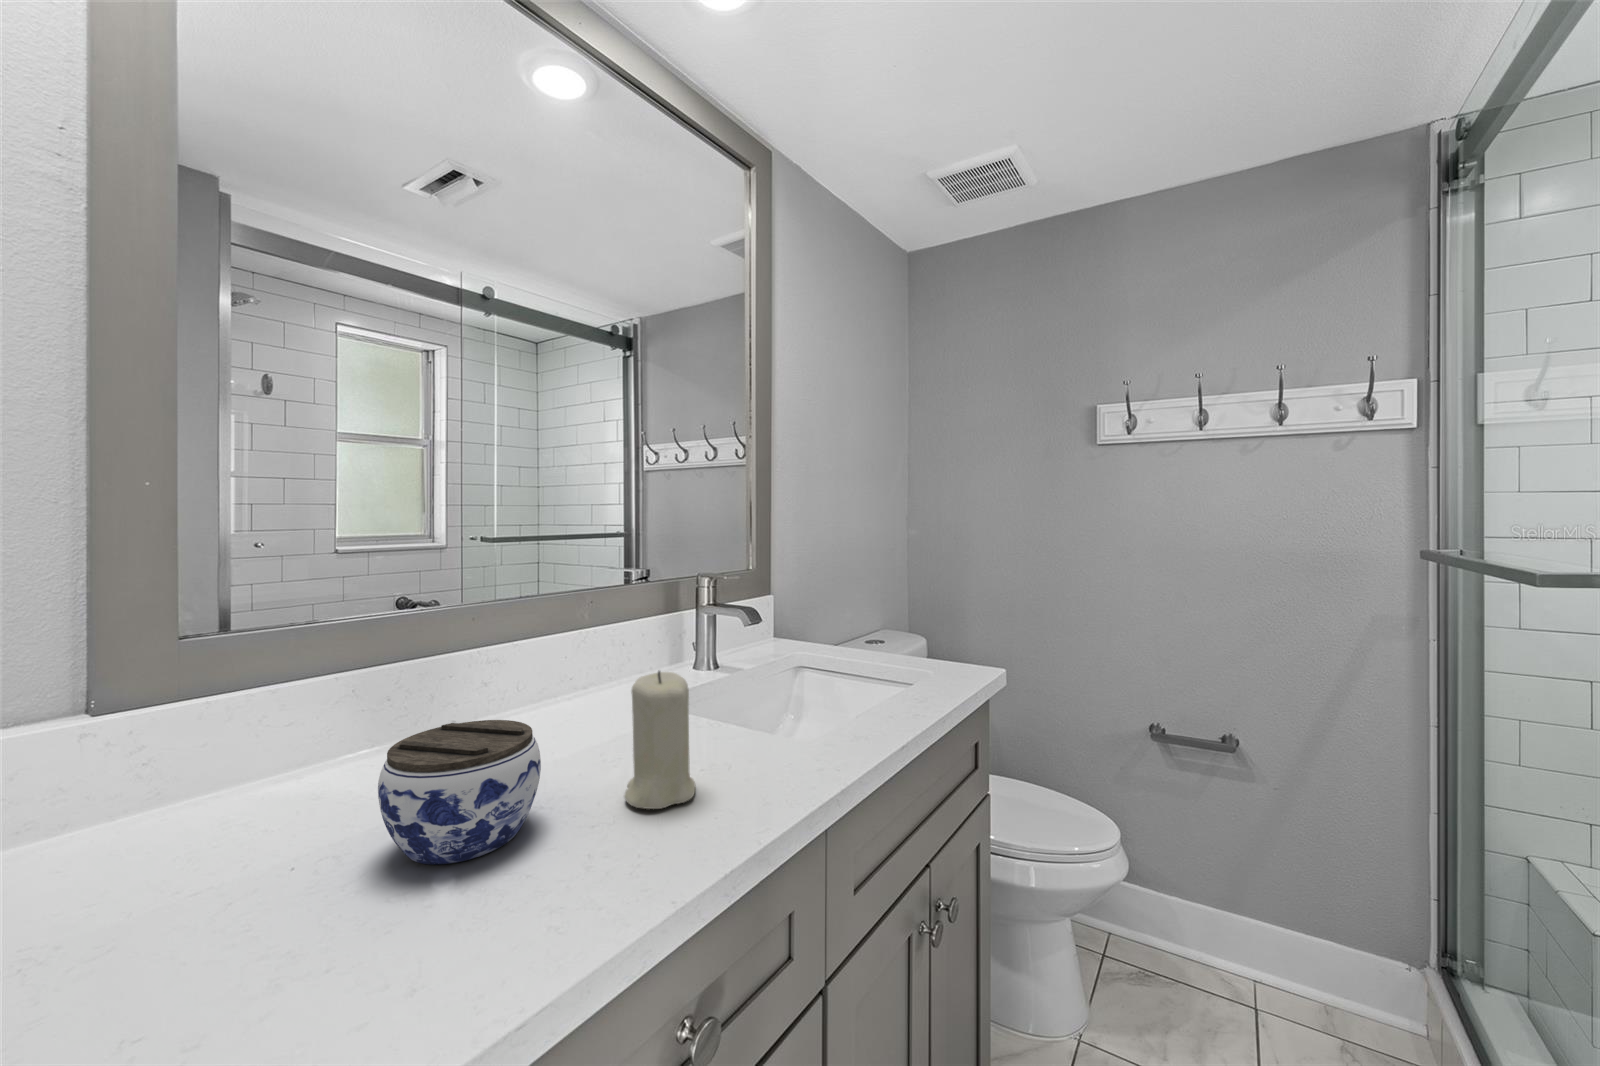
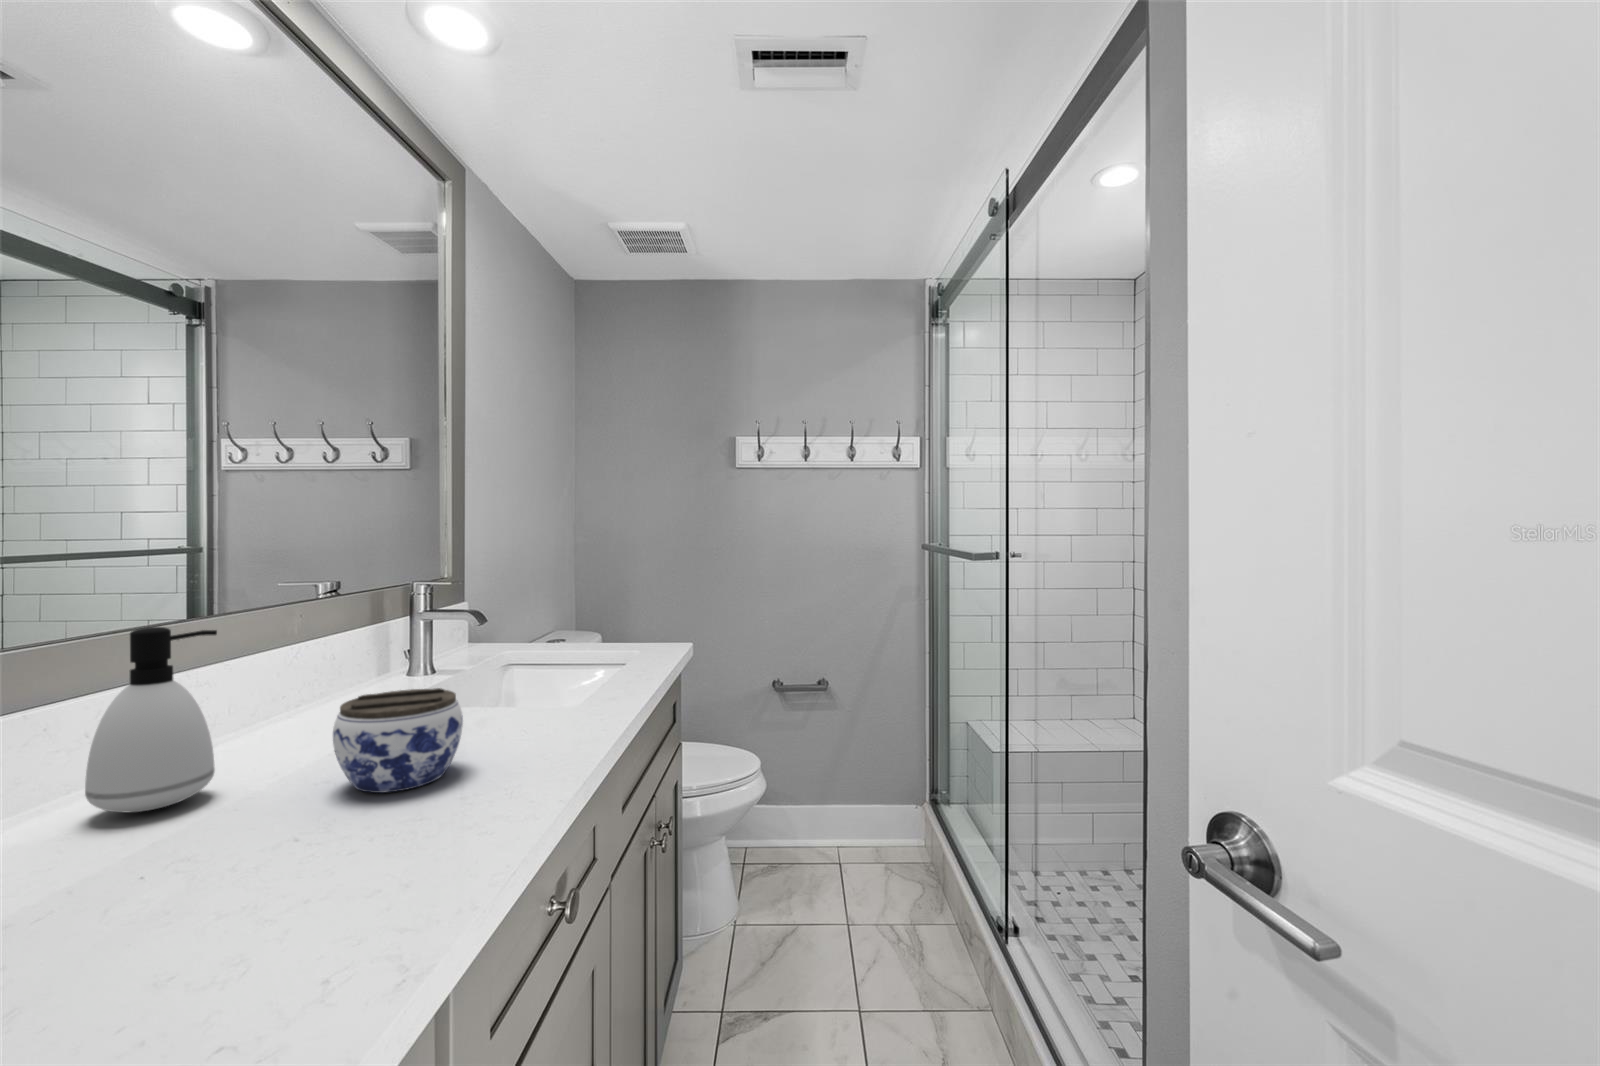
soap dispenser: none [240,624,363,811] -> present [85,627,217,813]
candle: present [624,671,696,809] -> none [493,640,557,742]

